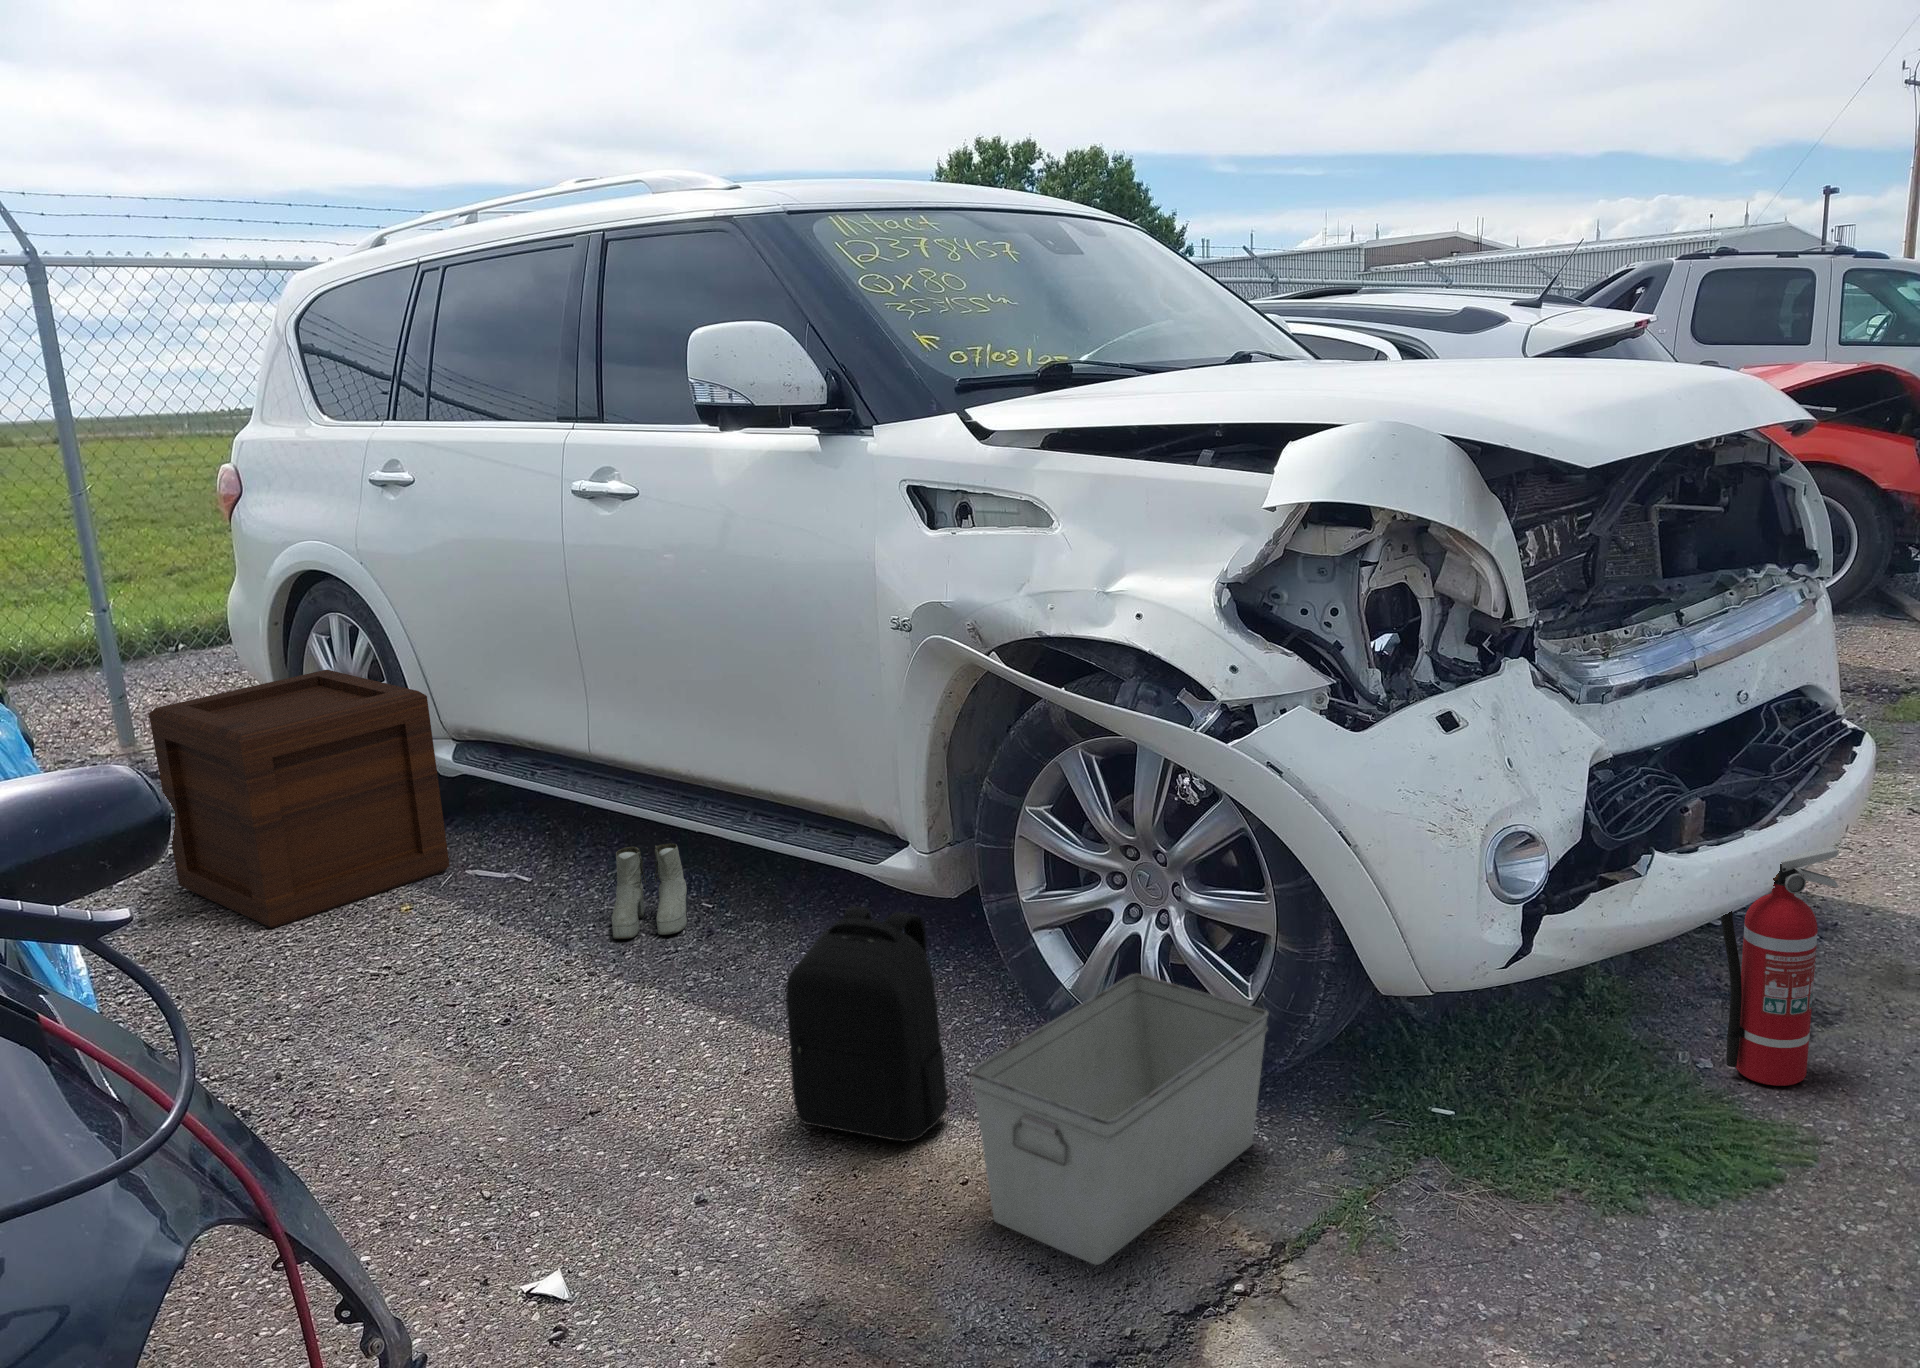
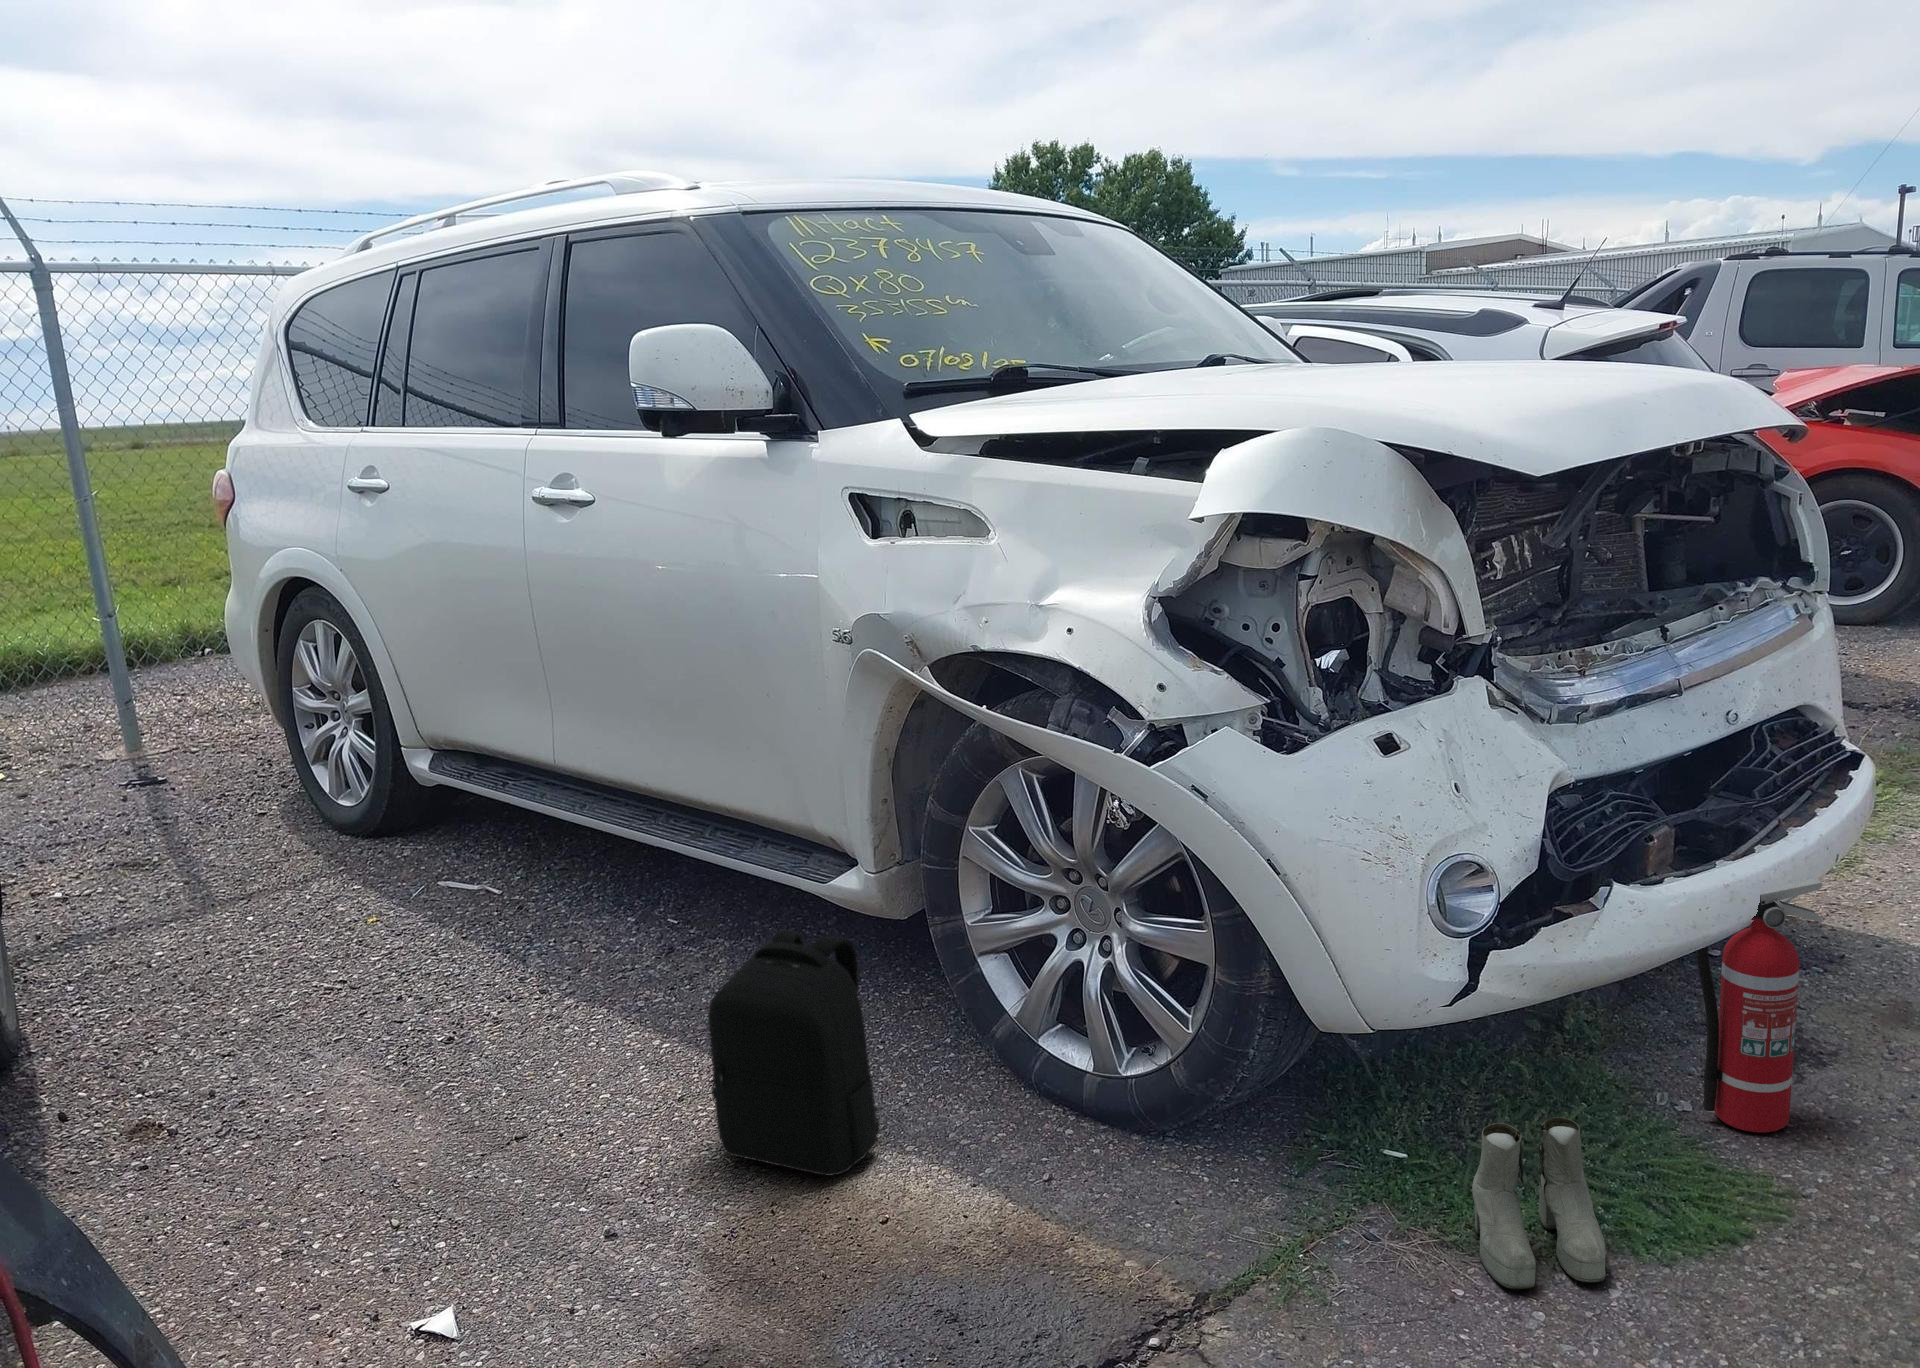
wooden crate: present [149,670,450,928] -> none [122,678,423,941]
boots: present [611,843,687,939] -> present [1472,1117,1606,1289]
storage bin: present [970,974,1269,1265] -> none [882,1004,1205,1314]

